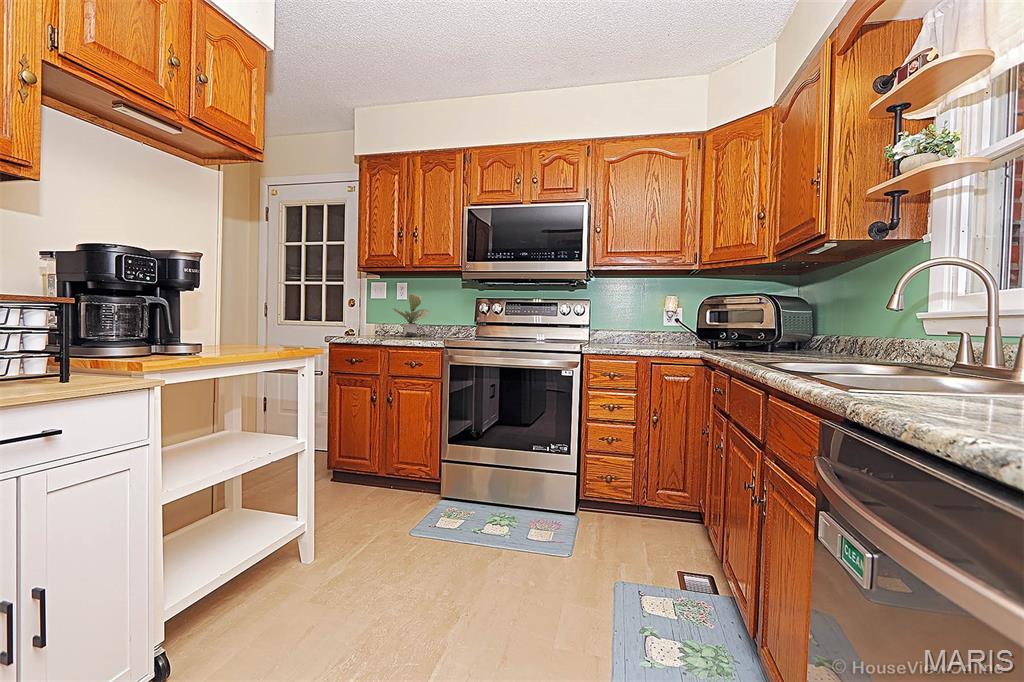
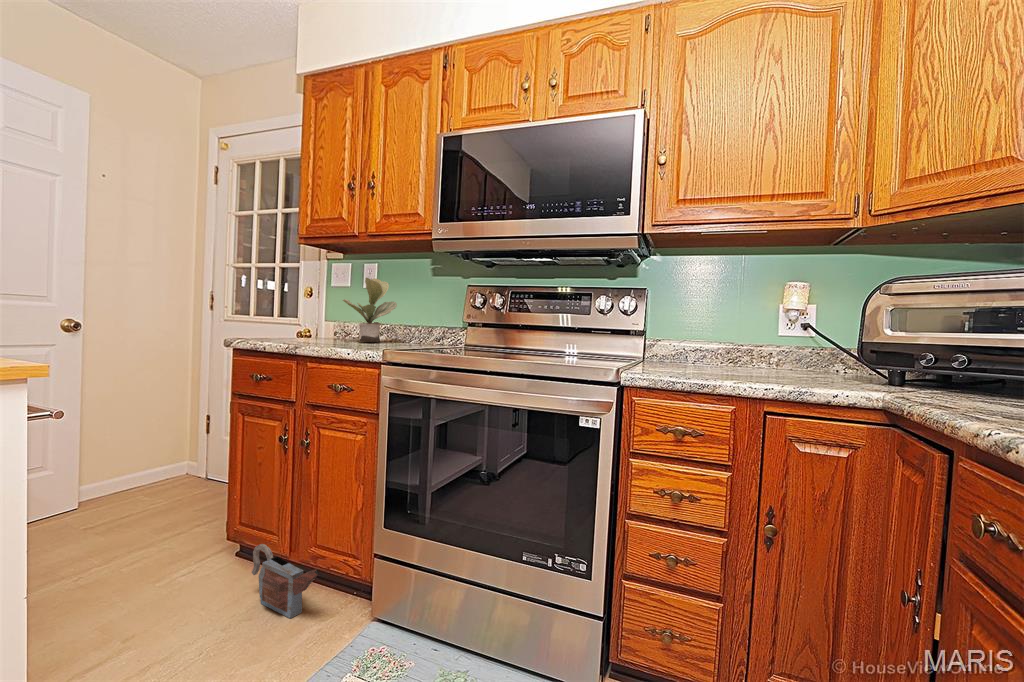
watering can: none [359,462,412,501] -> present [252,544,320,619]

